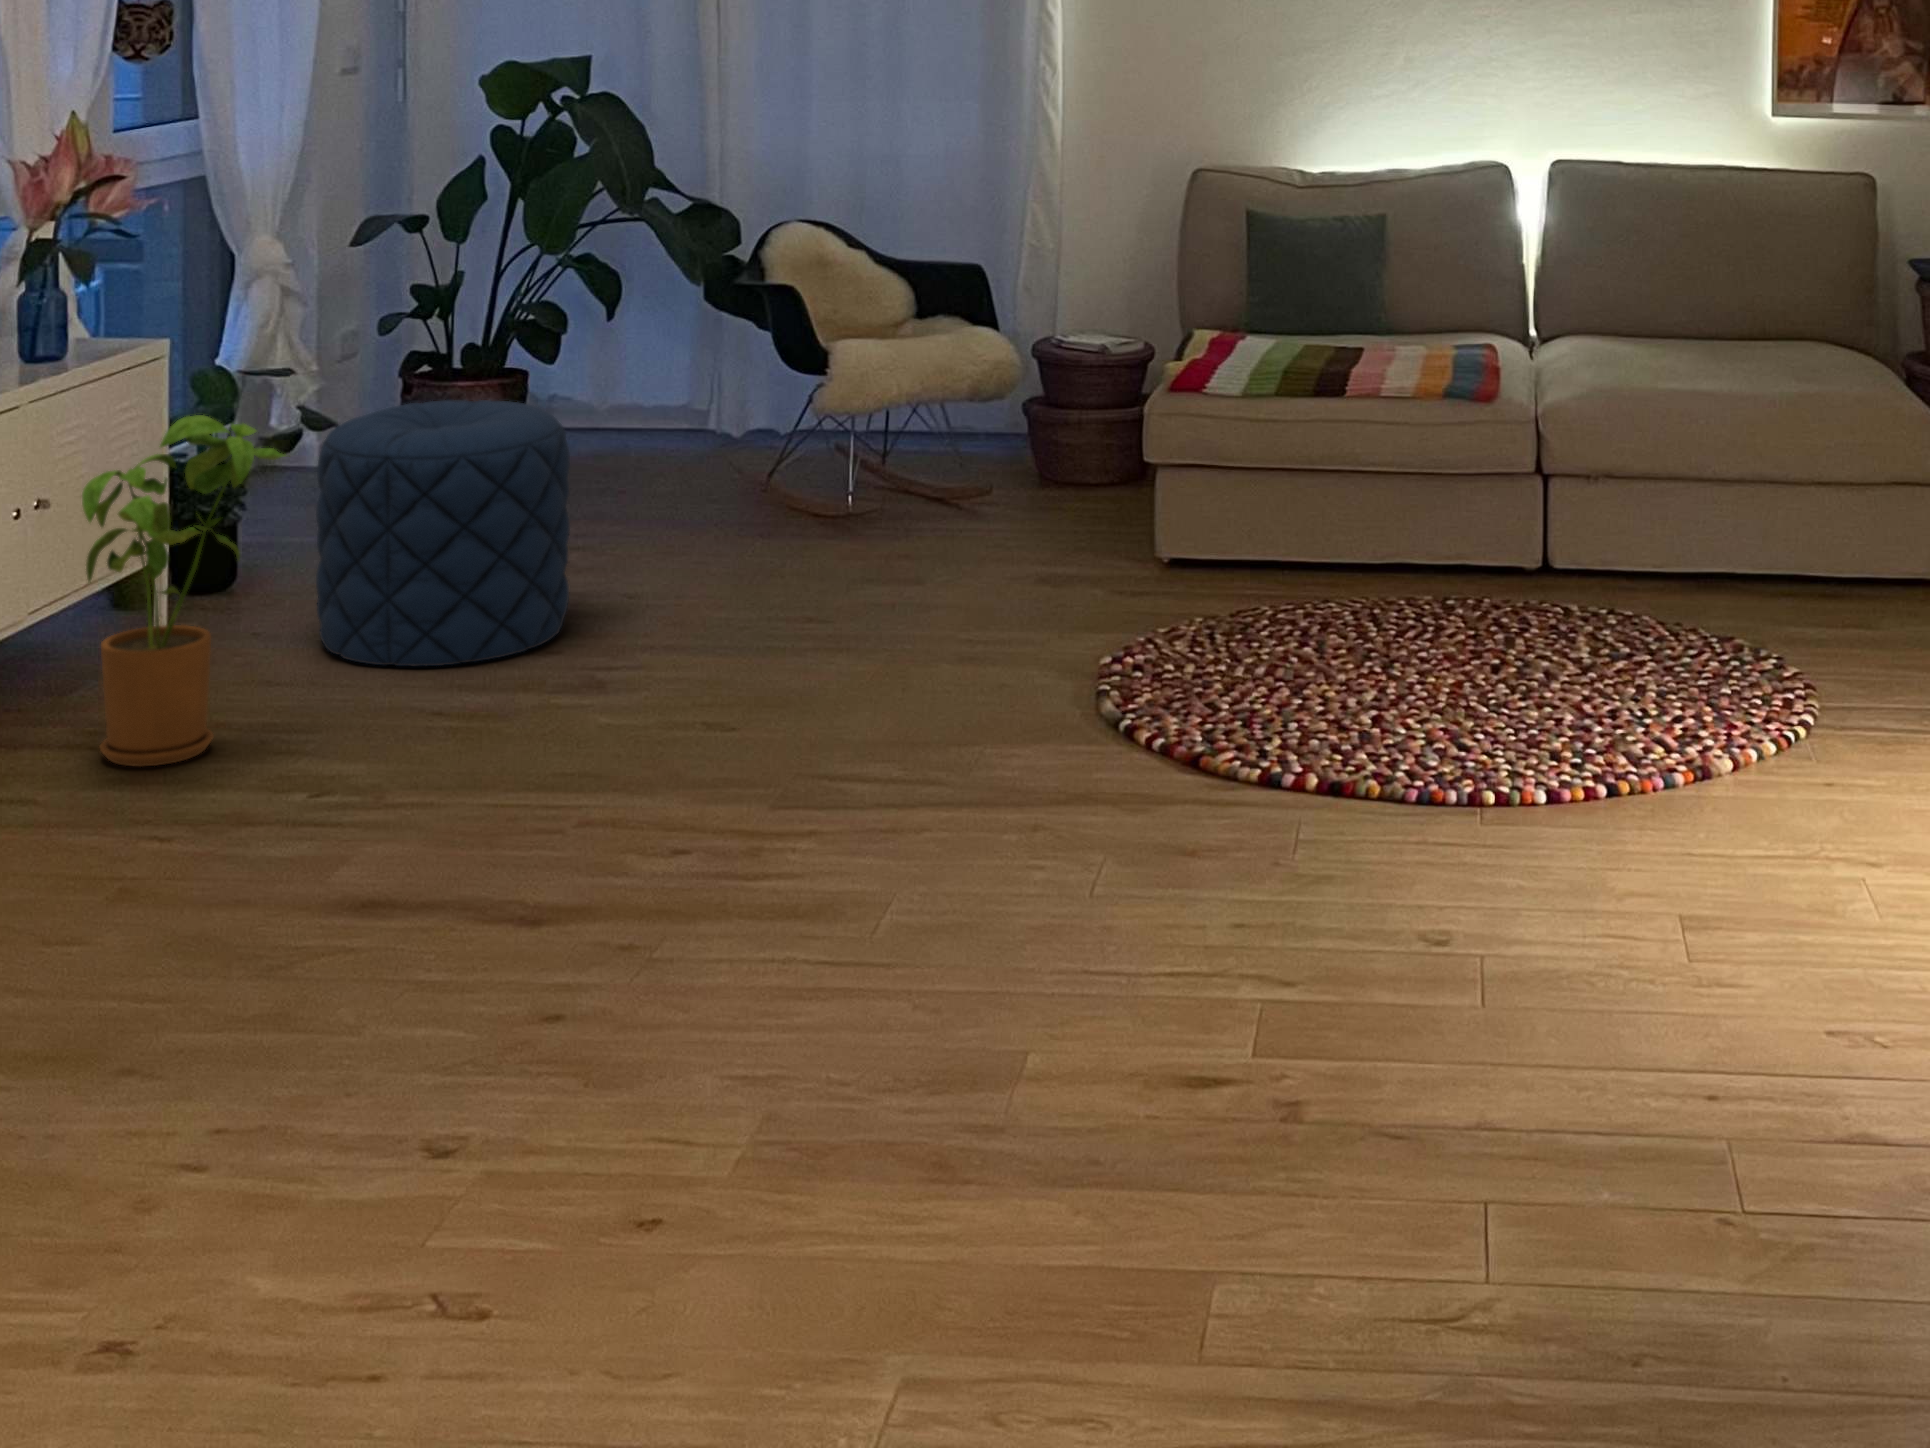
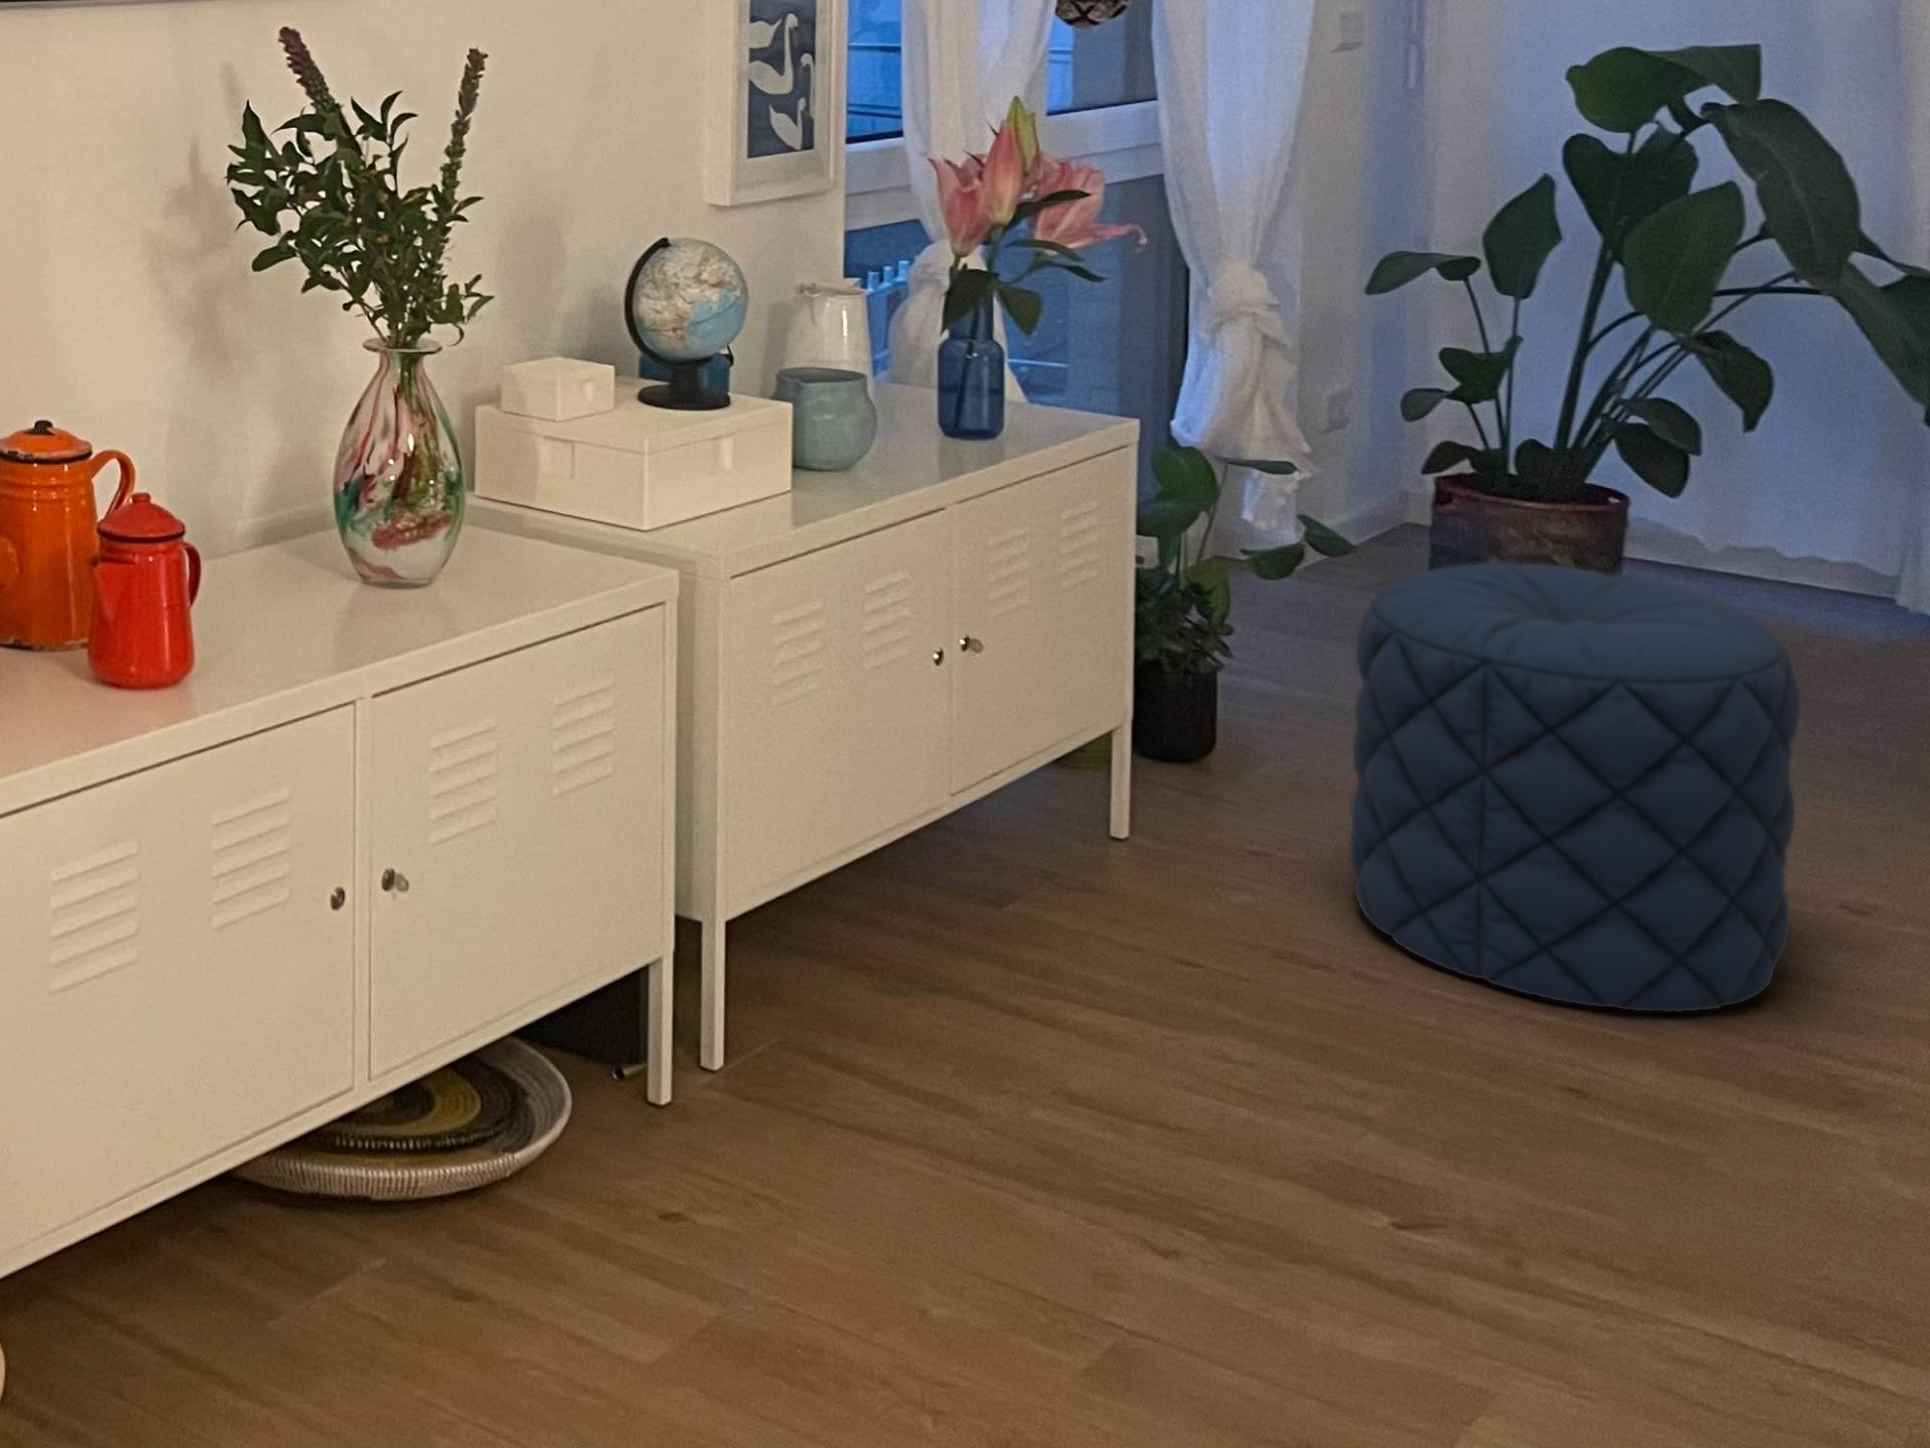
house plant: present [82,415,285,766] -> none [1028,577,1355,1097]

